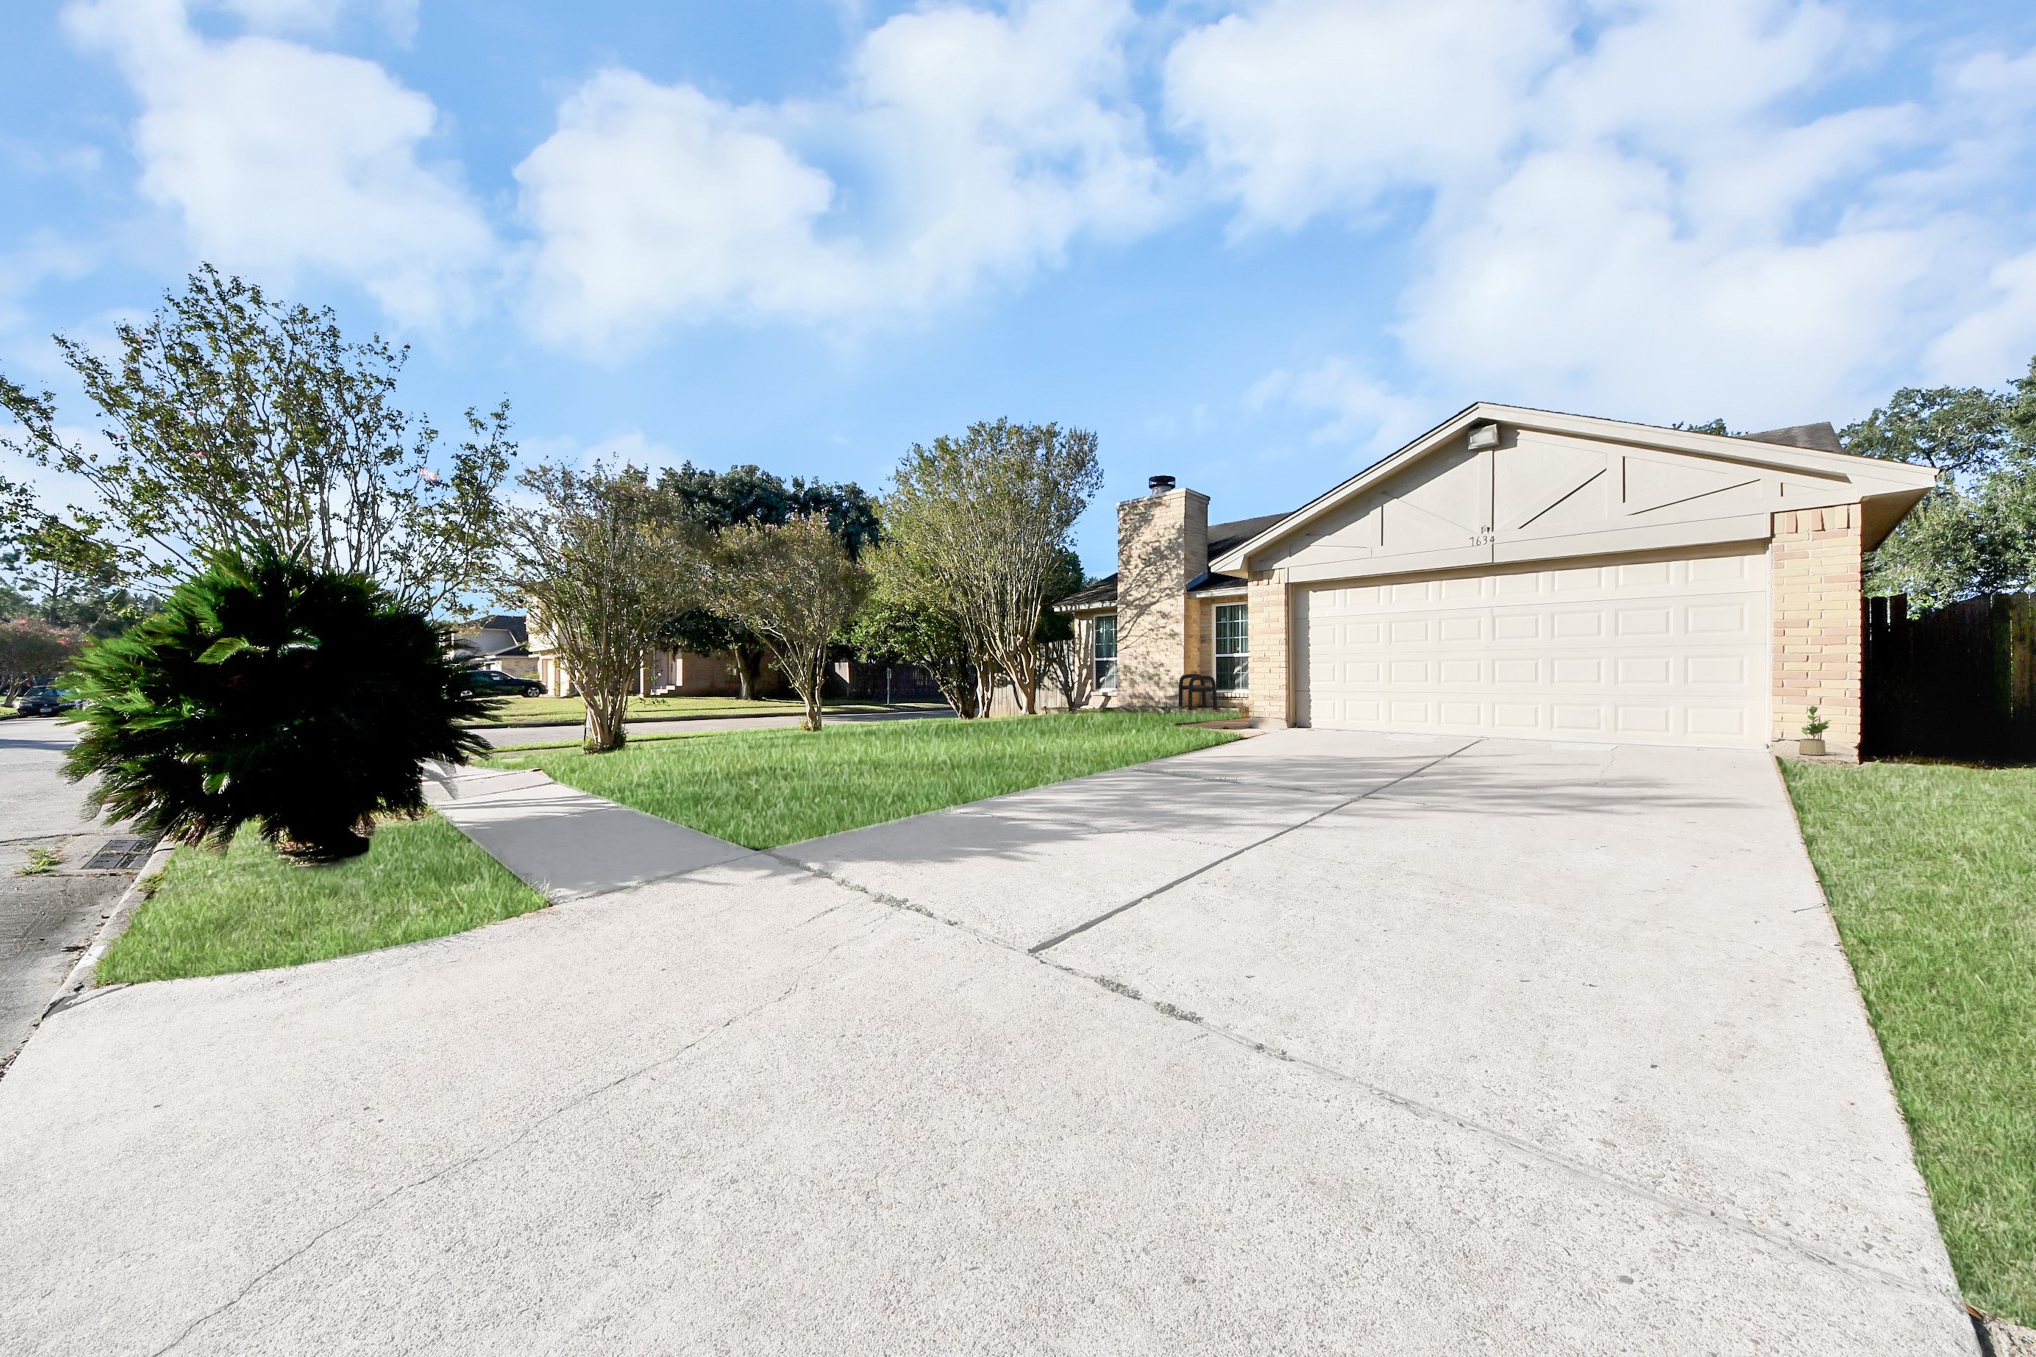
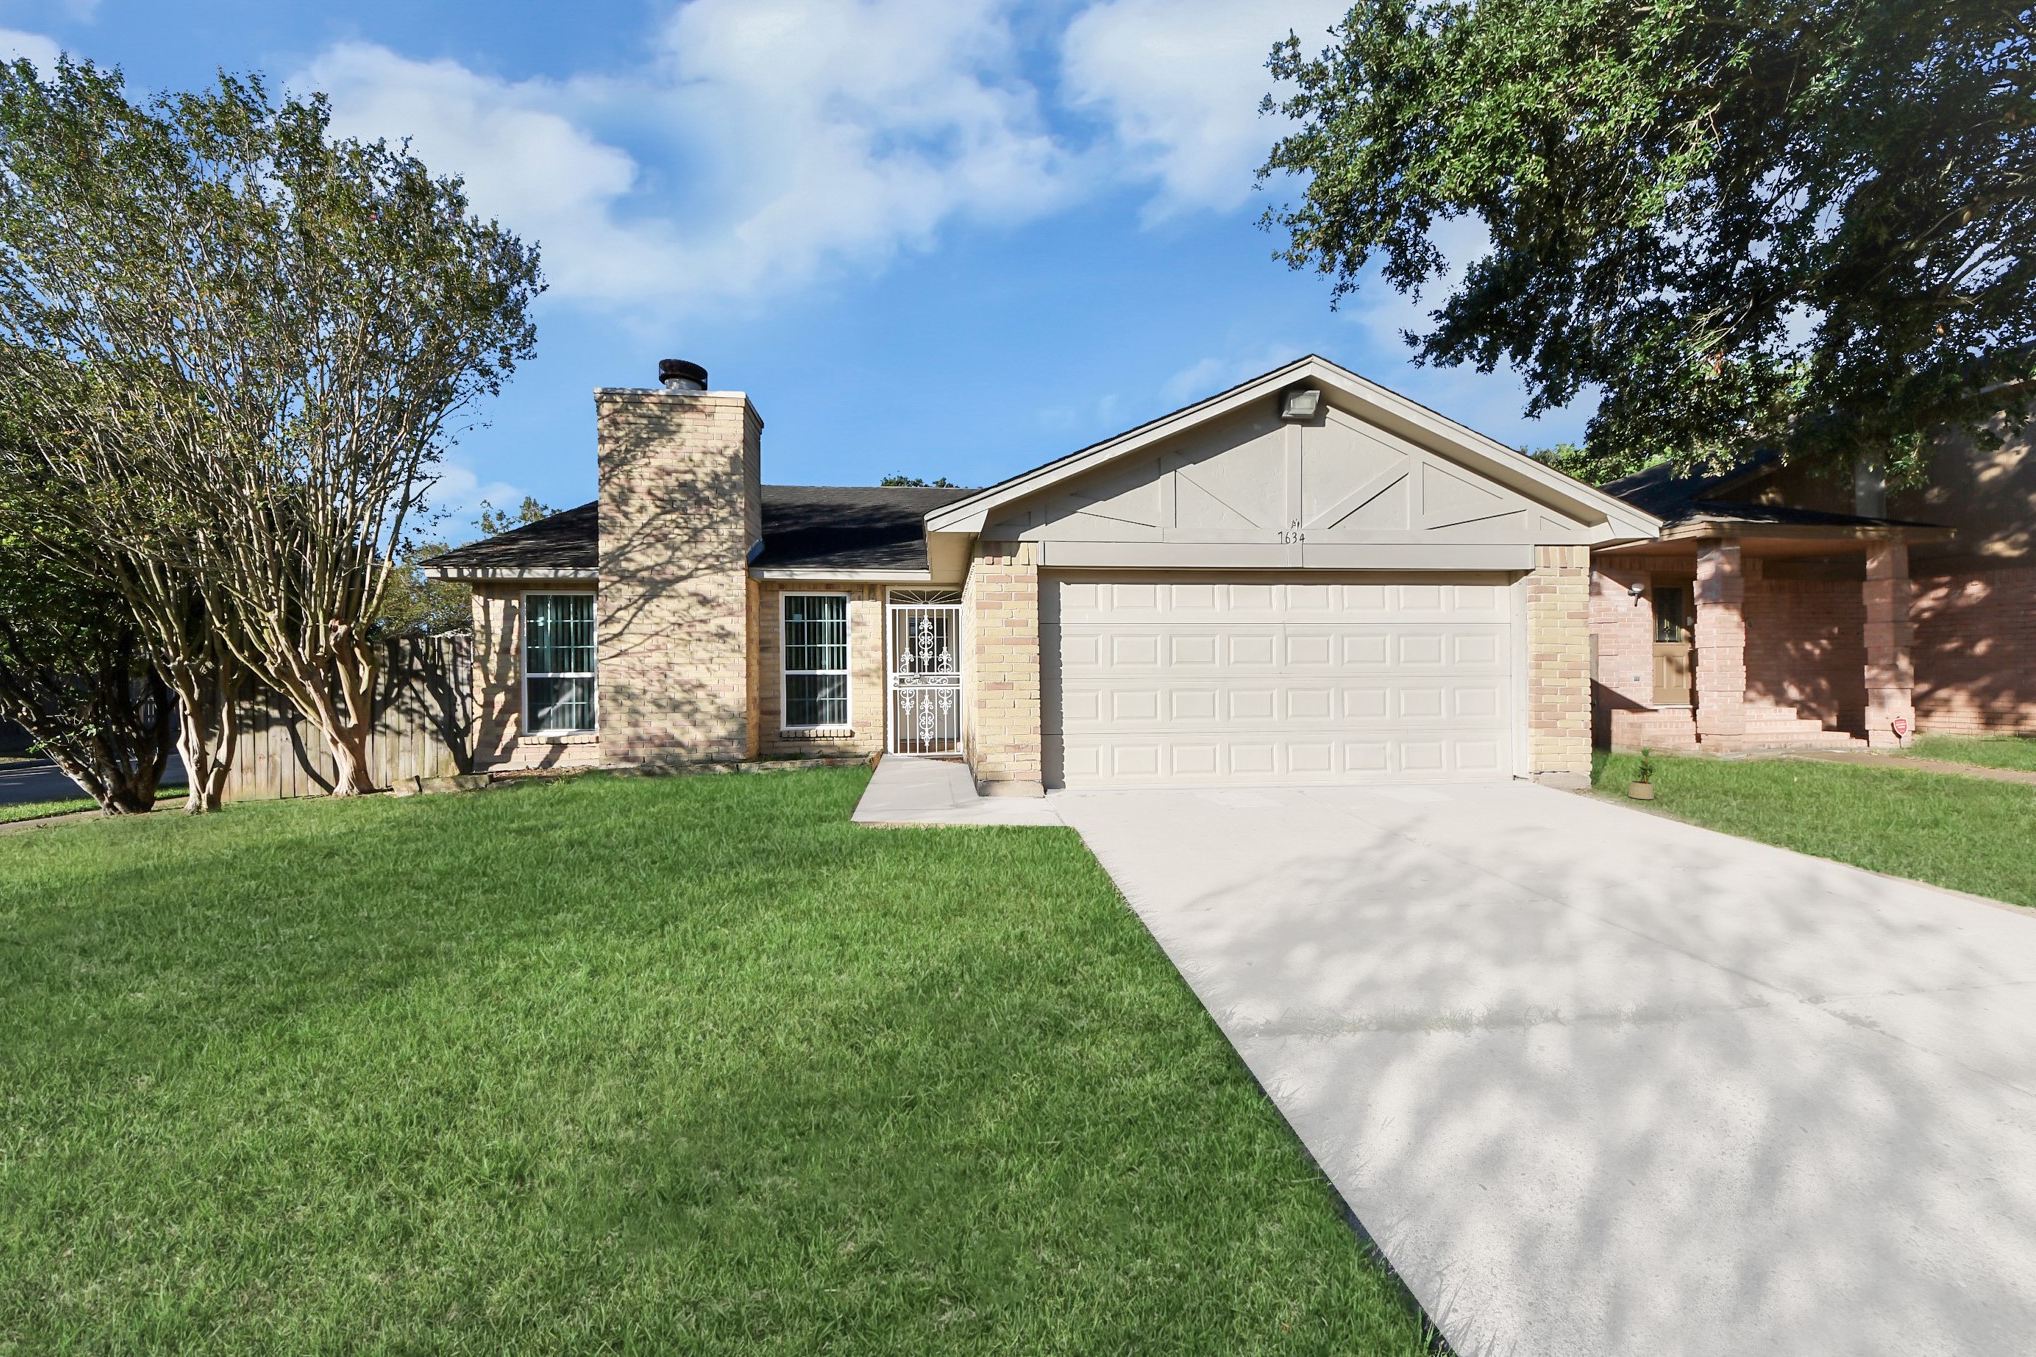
bench: present [1179,674,1217,710] -> none [739,702,821,765]

